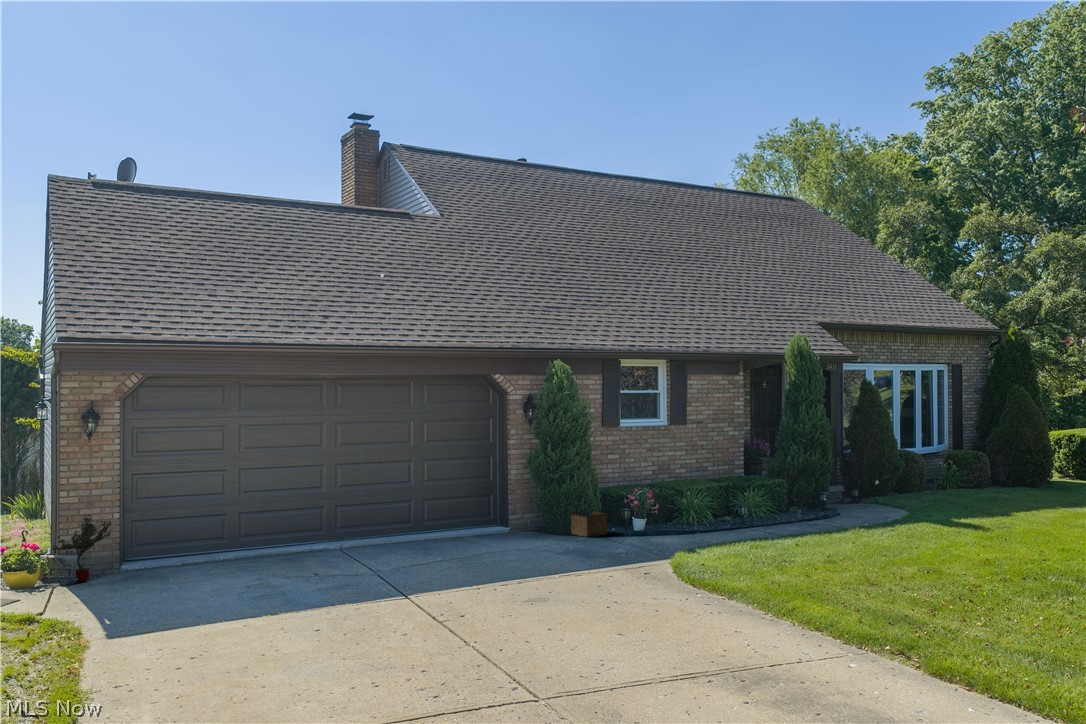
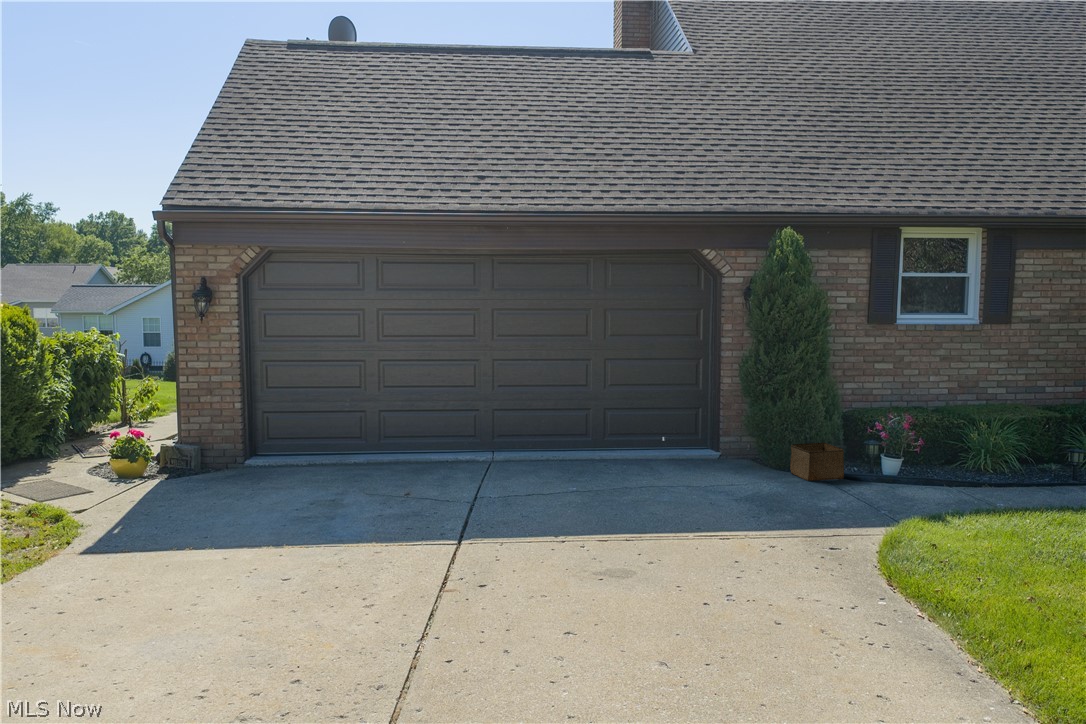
potted tree: present [52,514,111,583] -> none [154,402,220,477]

